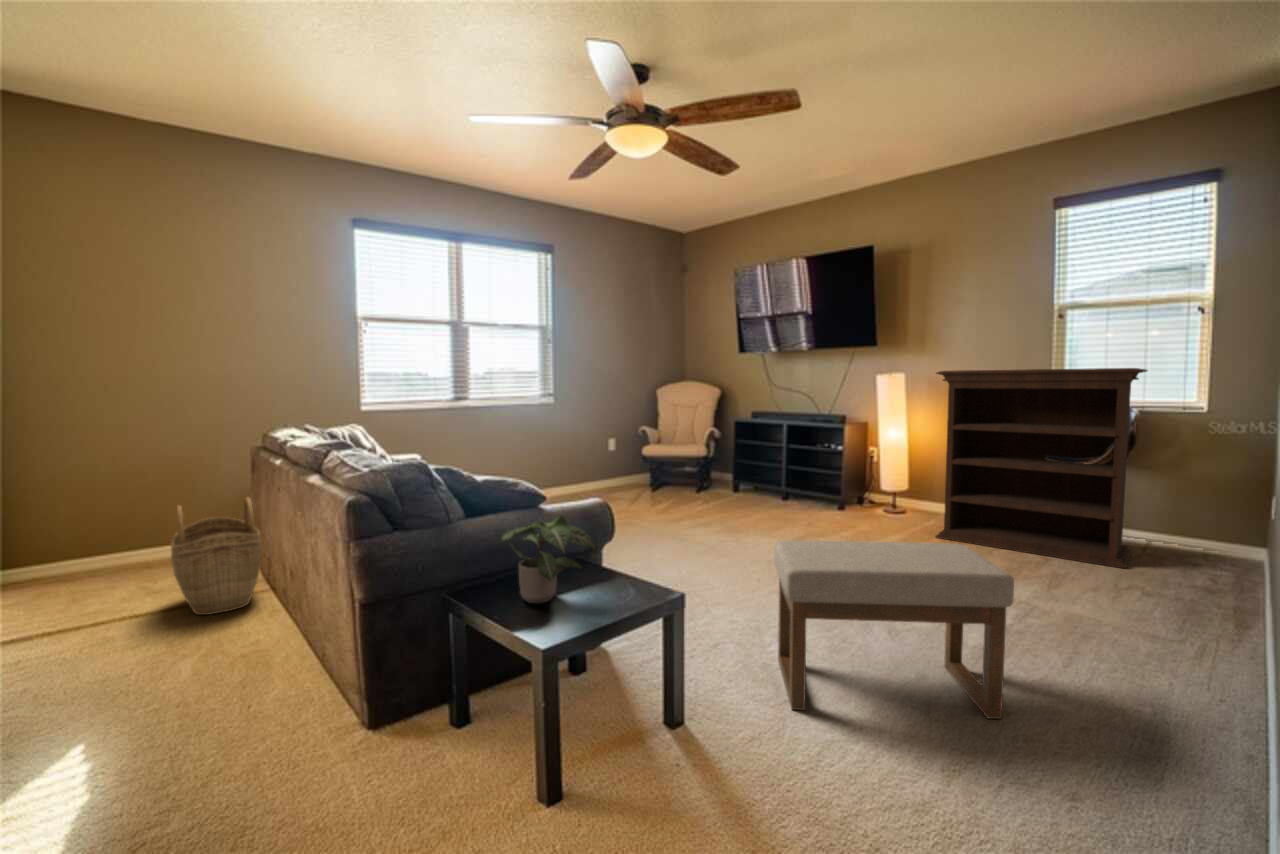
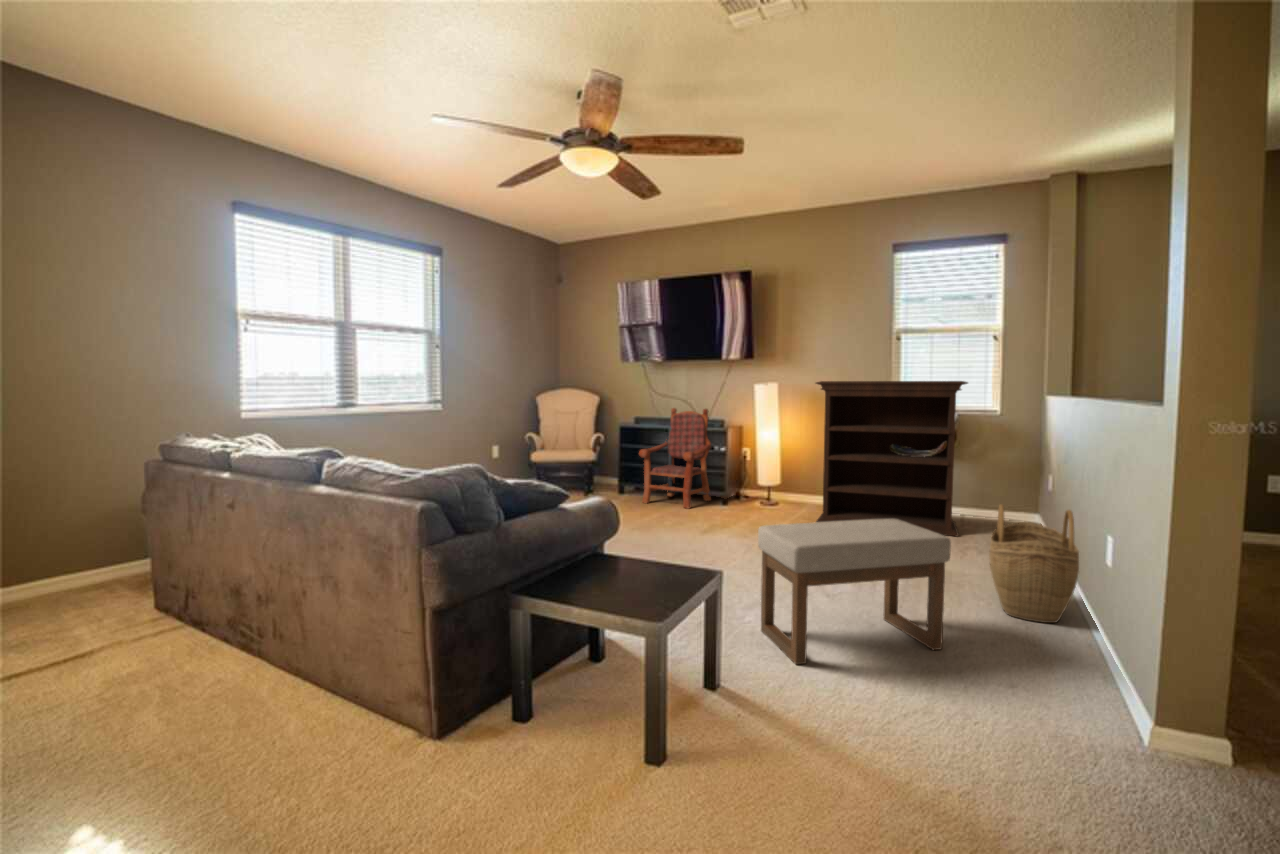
armchair: none [744,401,826,511] -> present [639,408,711,509]
woven basket: present [171,498,262,615] -> present [989,504,1079,623]
potted plant: present [499,516,595,603] -> none [574,510,649,592]

